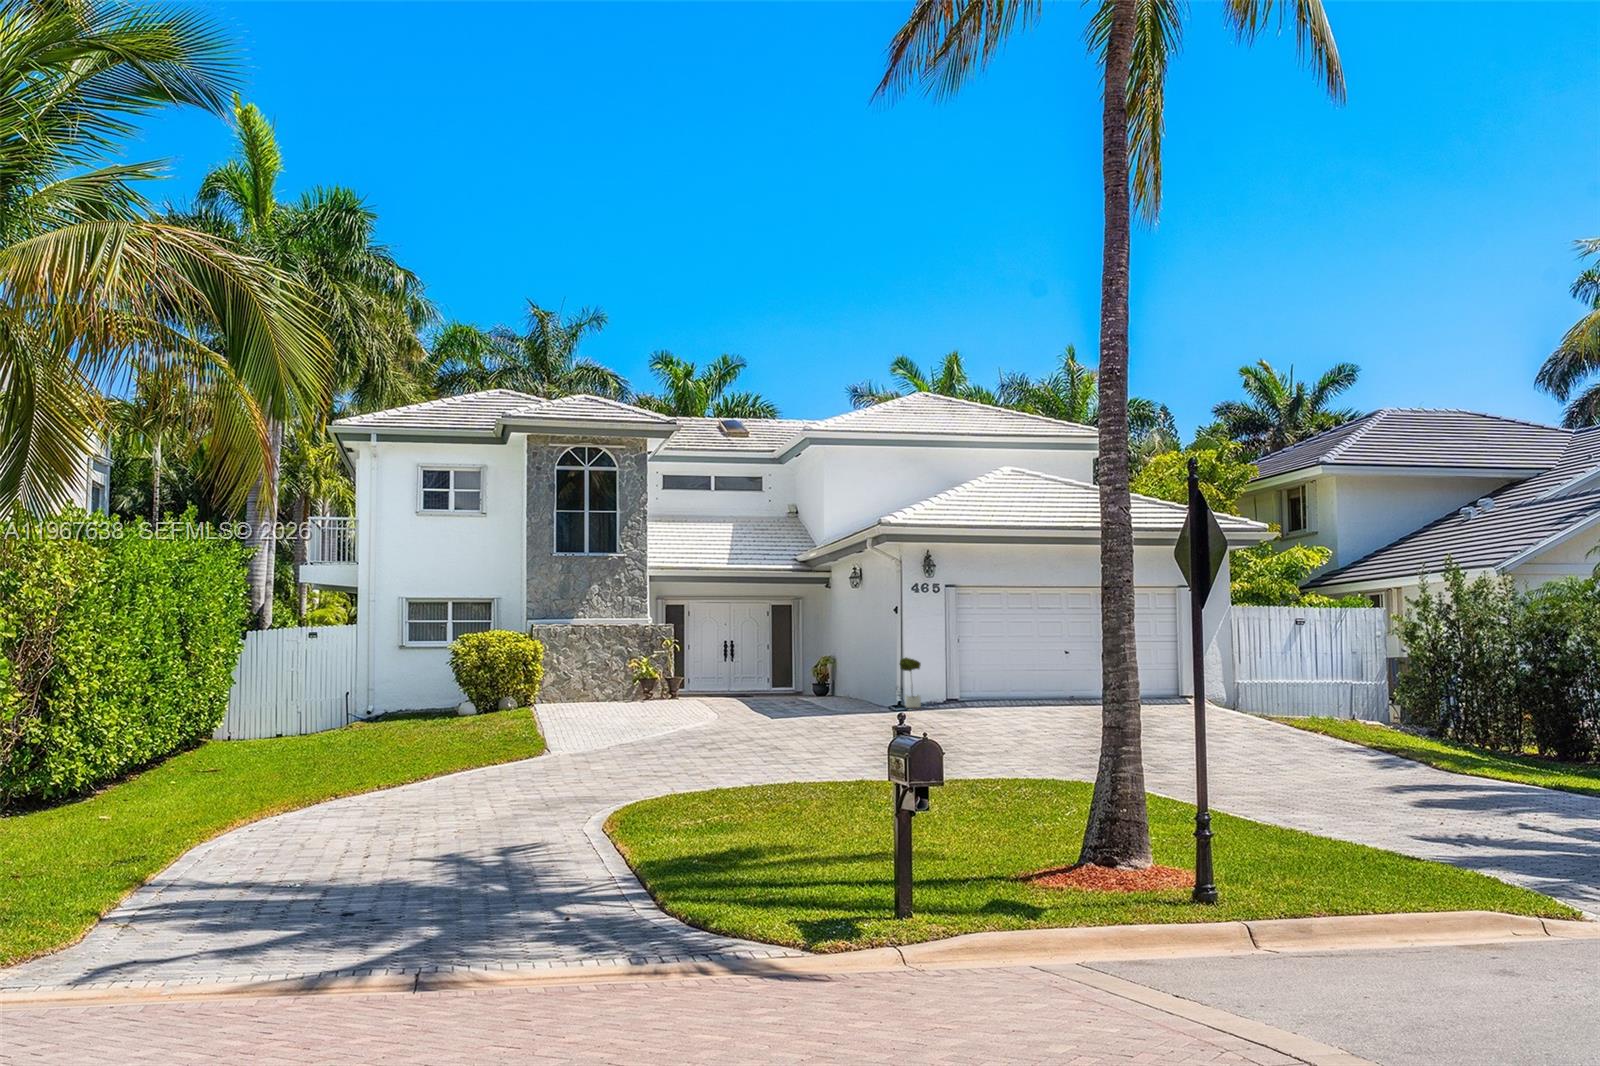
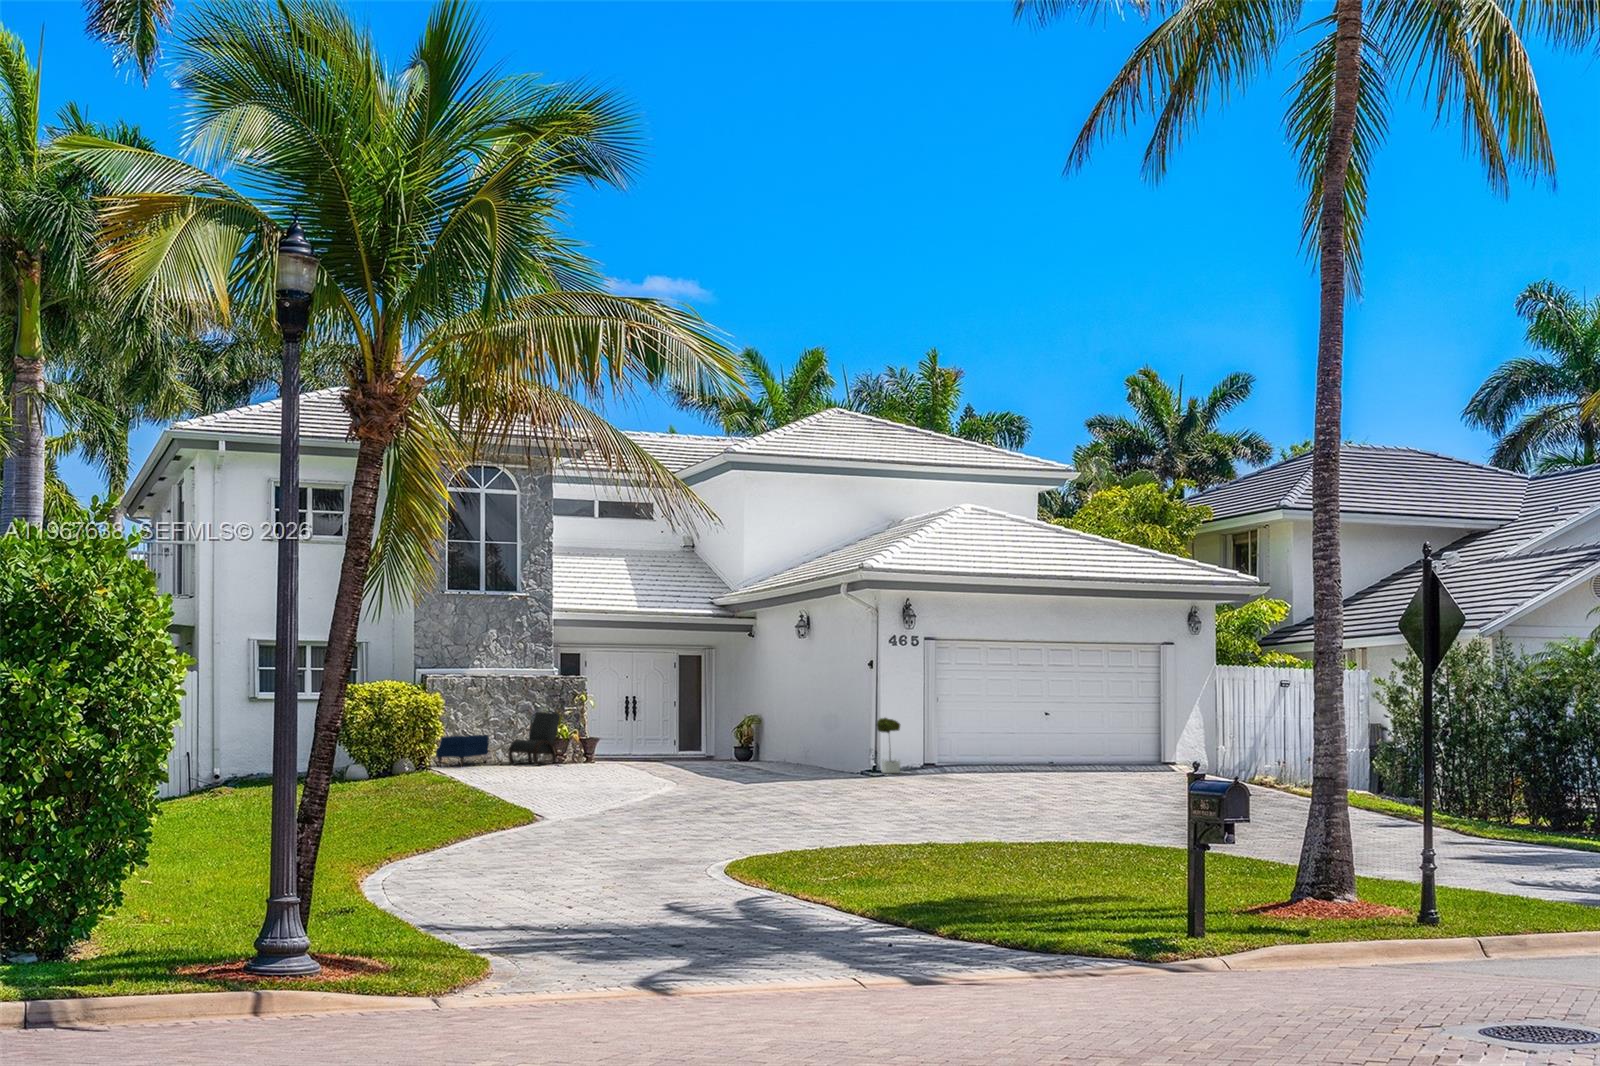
lounge chair: none [601,655,648,700] -> present [508,712,561,765]
bench: none [538,674,588,702] -> present [436,735,489,767]

